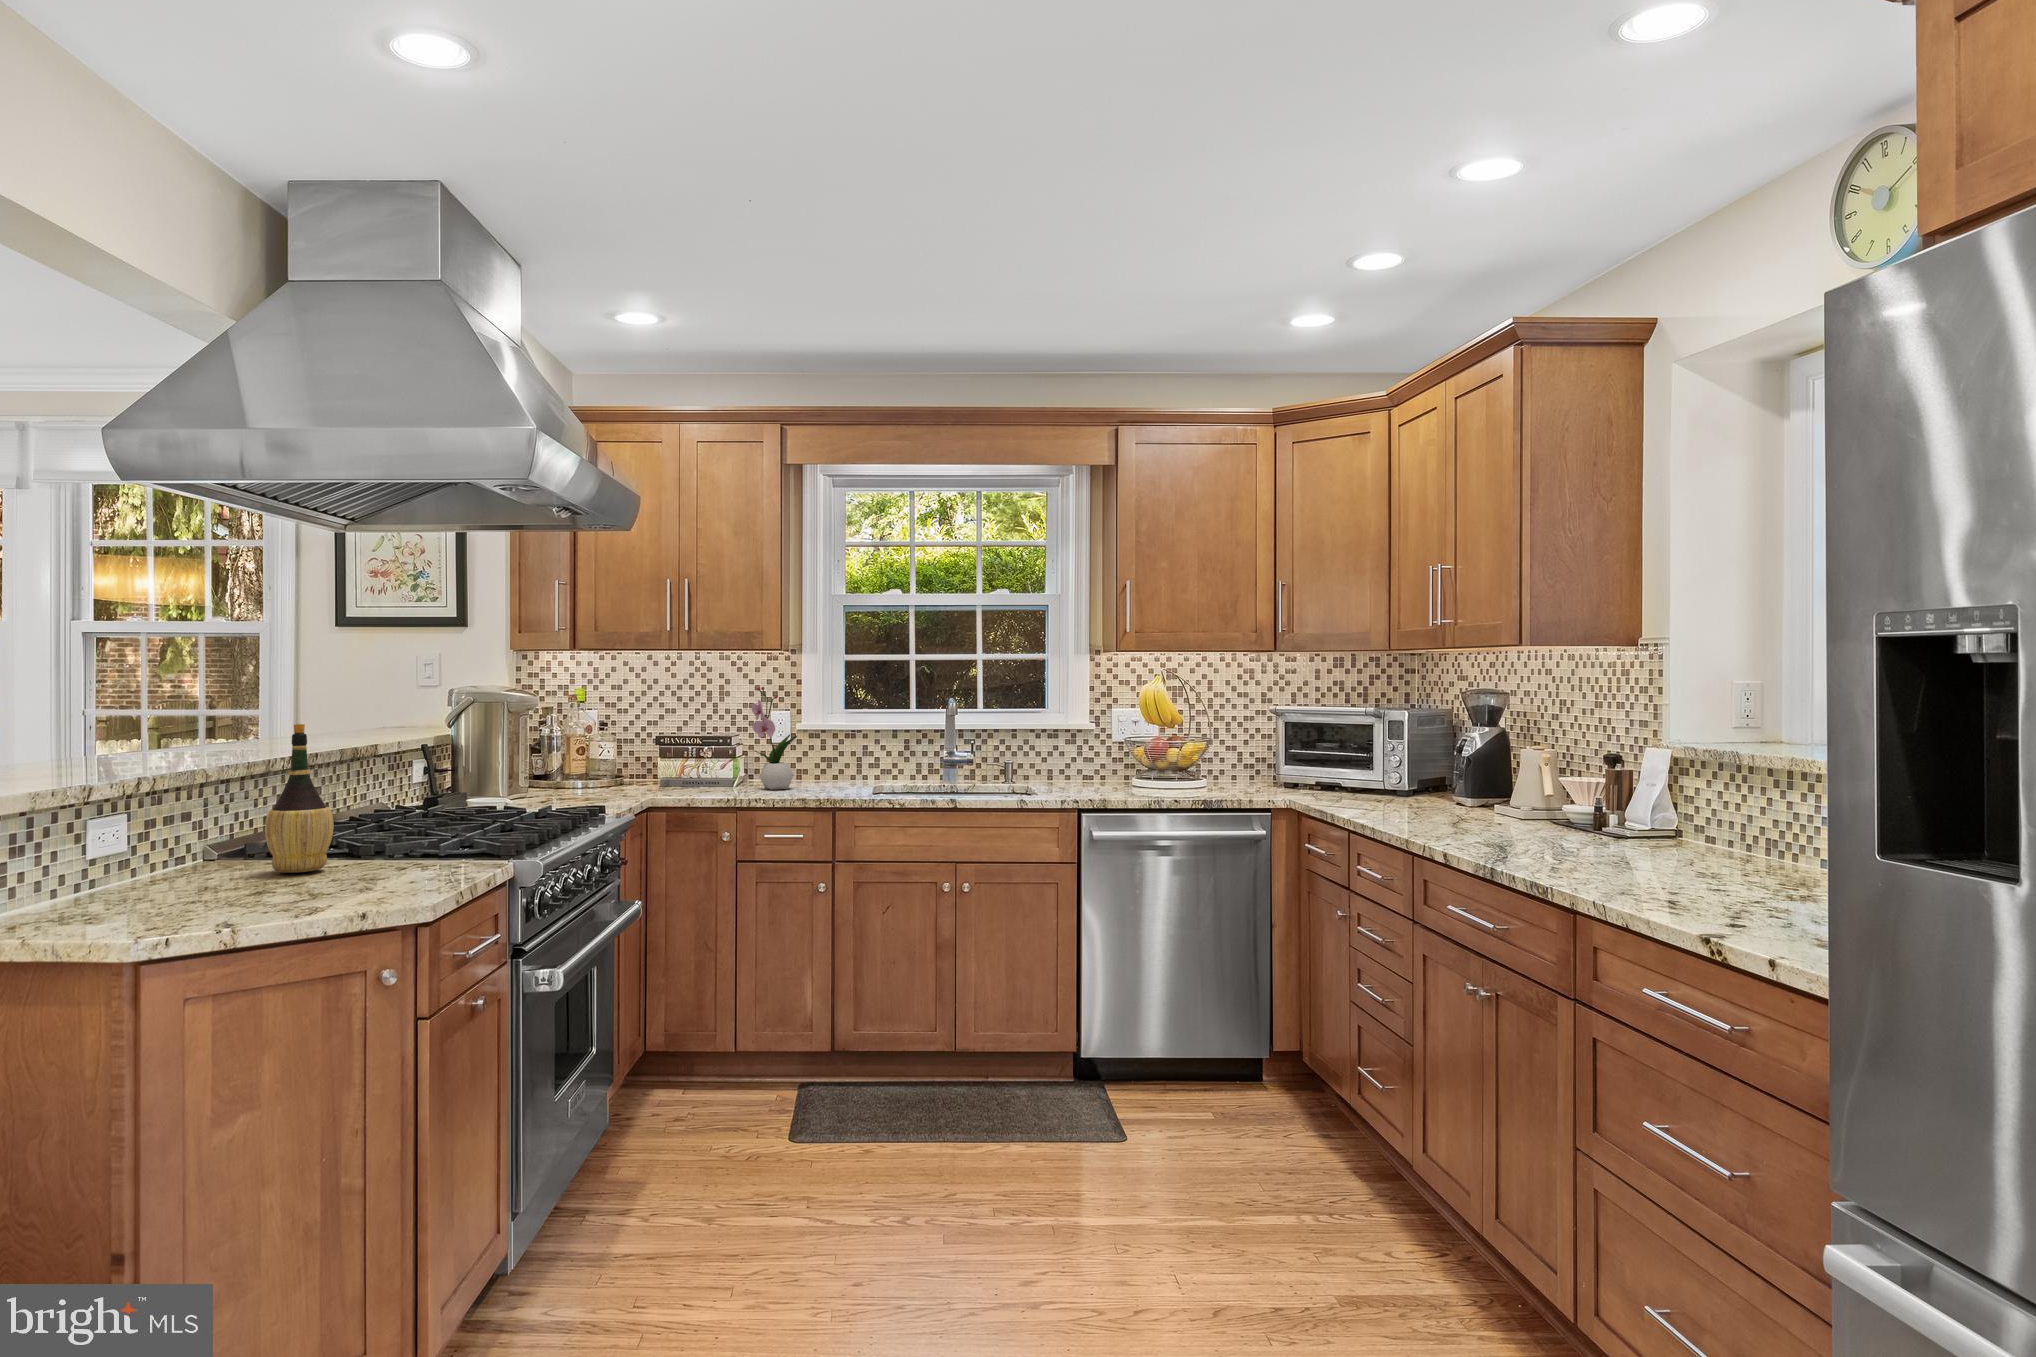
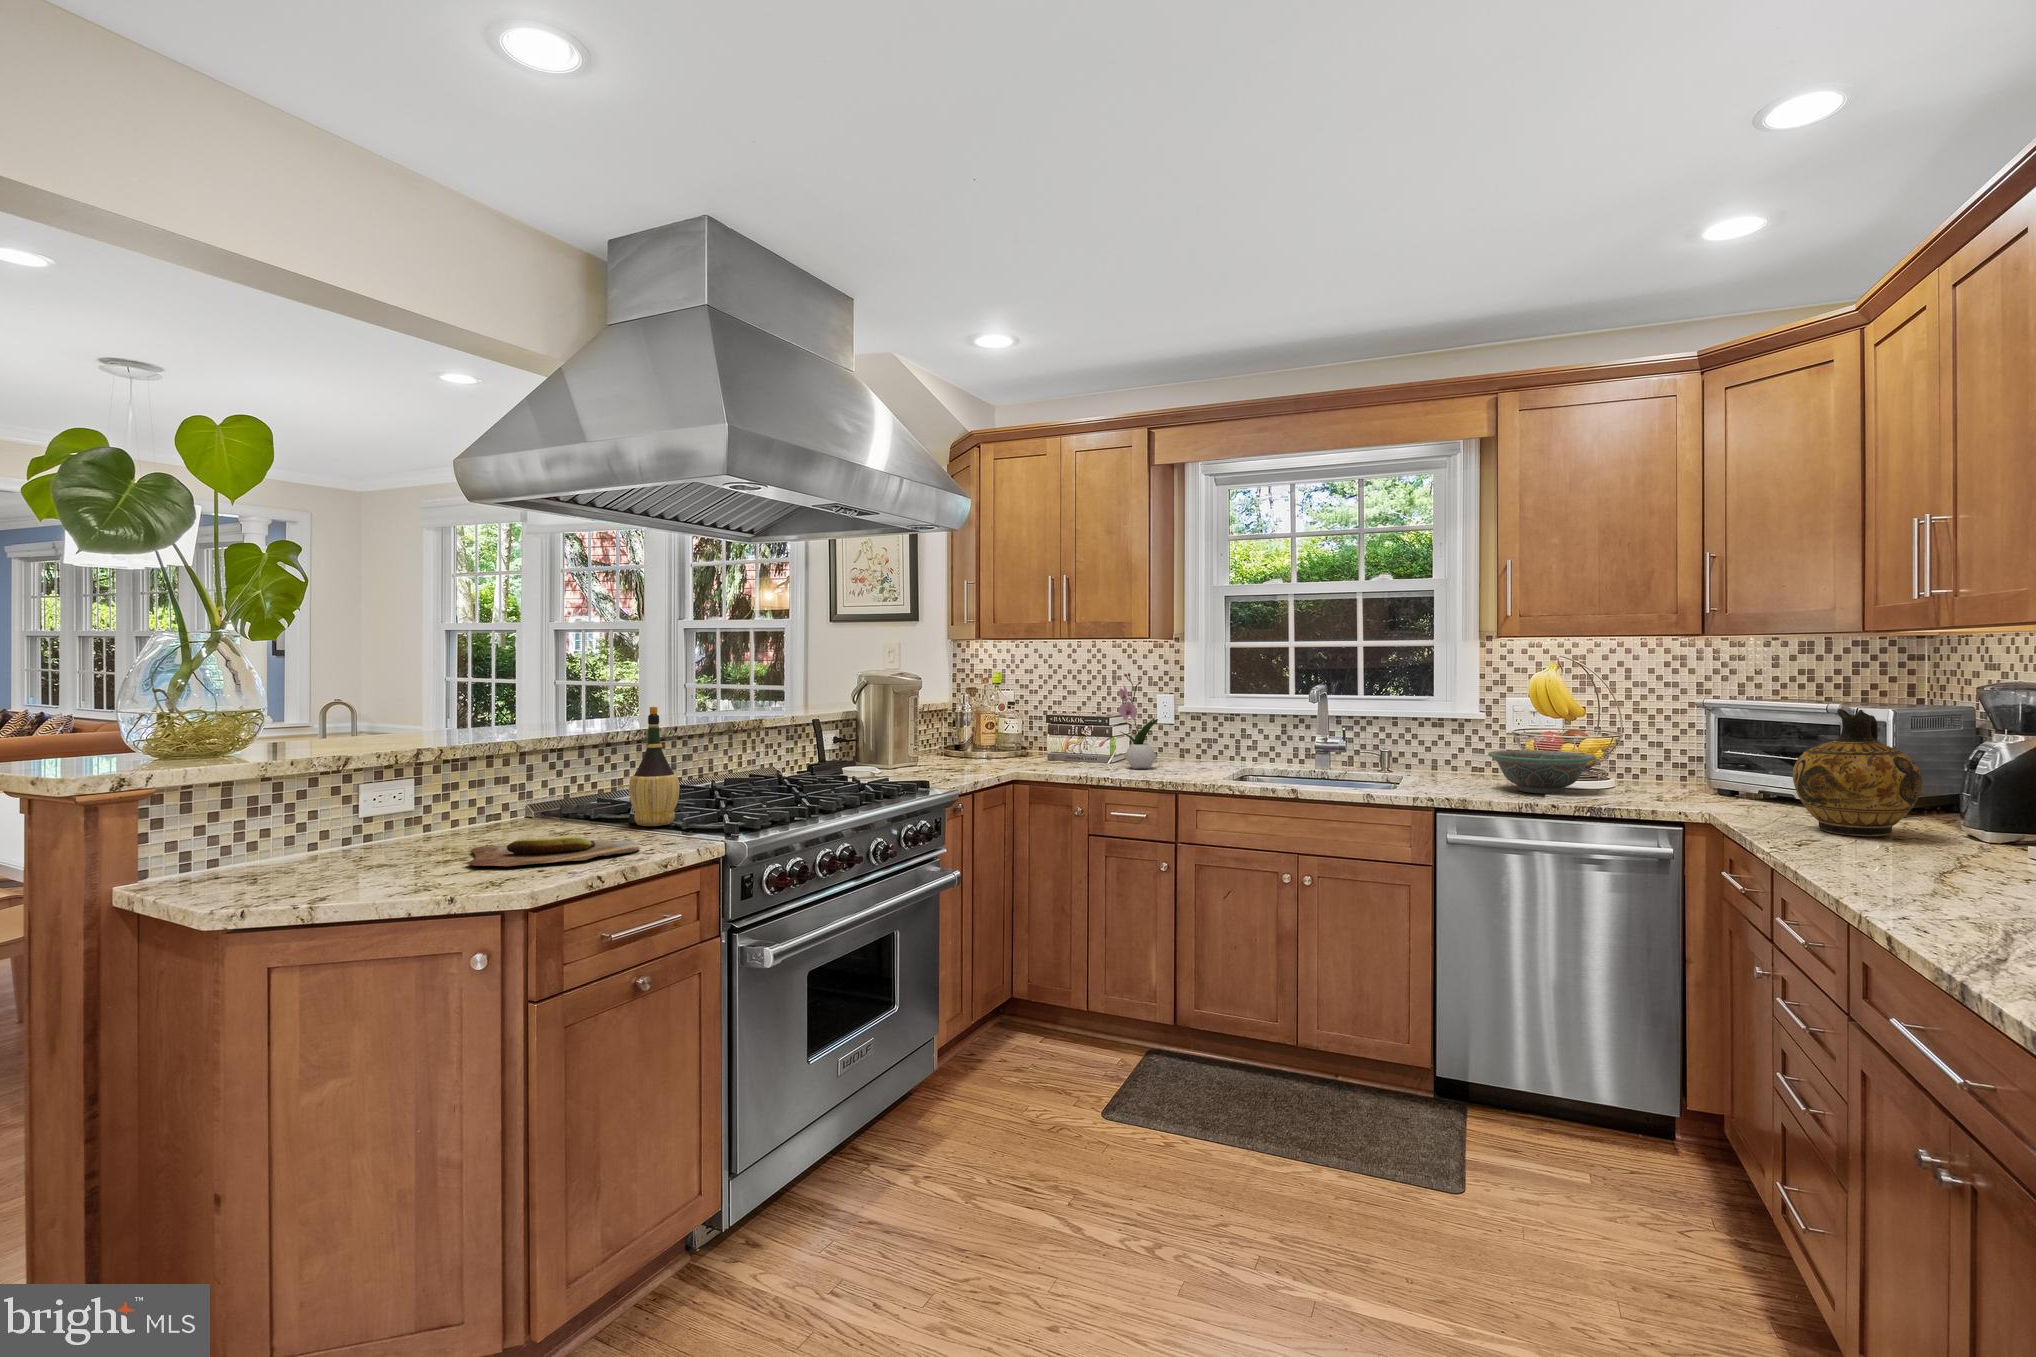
ceramic jug: none [1361,709,1443,808] -> present [1793,709,1922,836]
decorative bowl: none [1116,755,1204,793] -> present [1488,750,1596,794]
cutting board: none [94,883,341,924] -> present [464,836,639,866]

